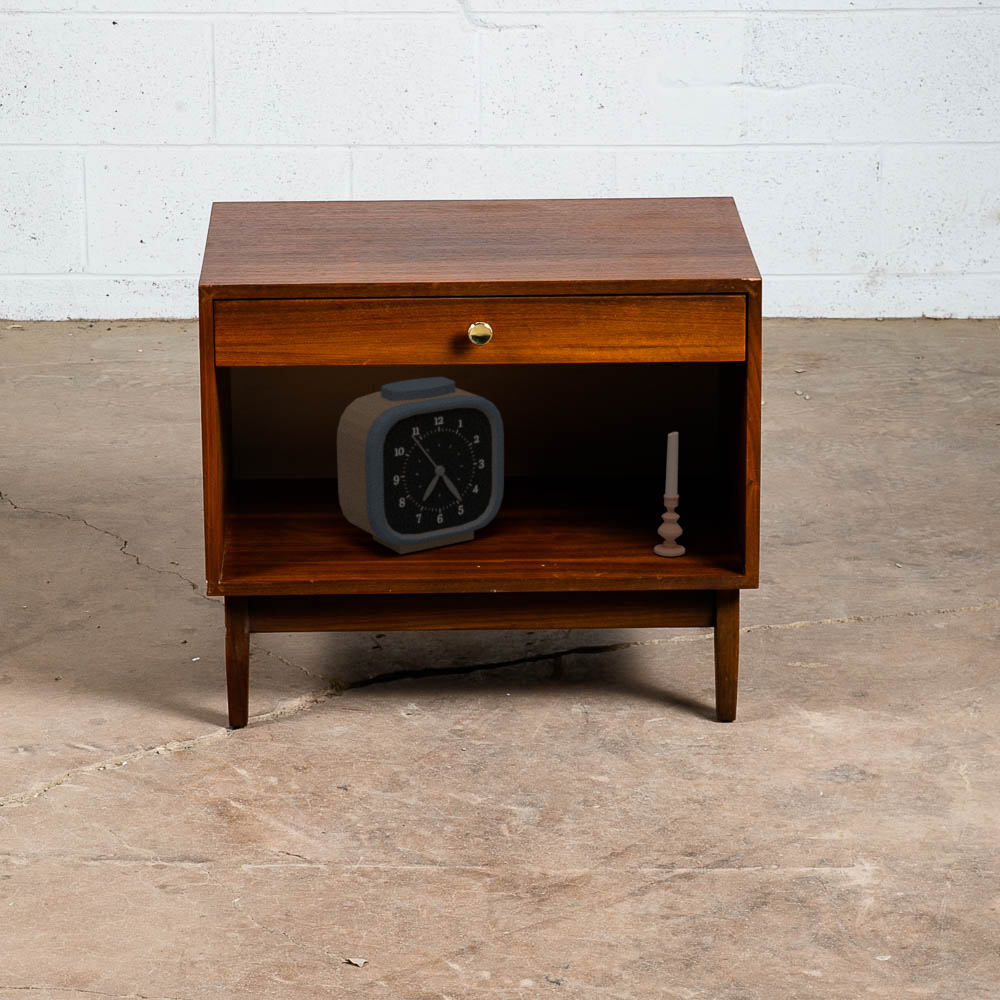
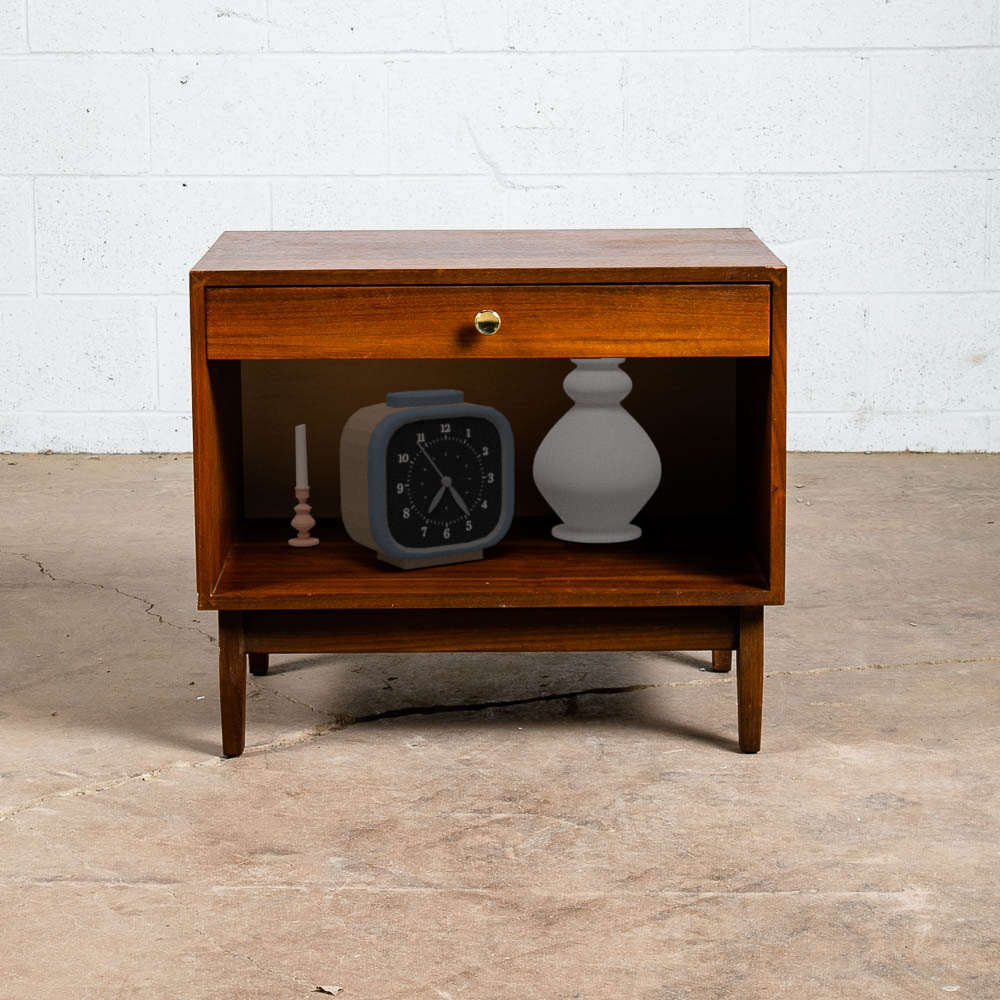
decorative vase: none [521,330,644,517] -> present [533,358,661,543]
candle: present [654,432,685,556] -> present [289,424,319,546]

